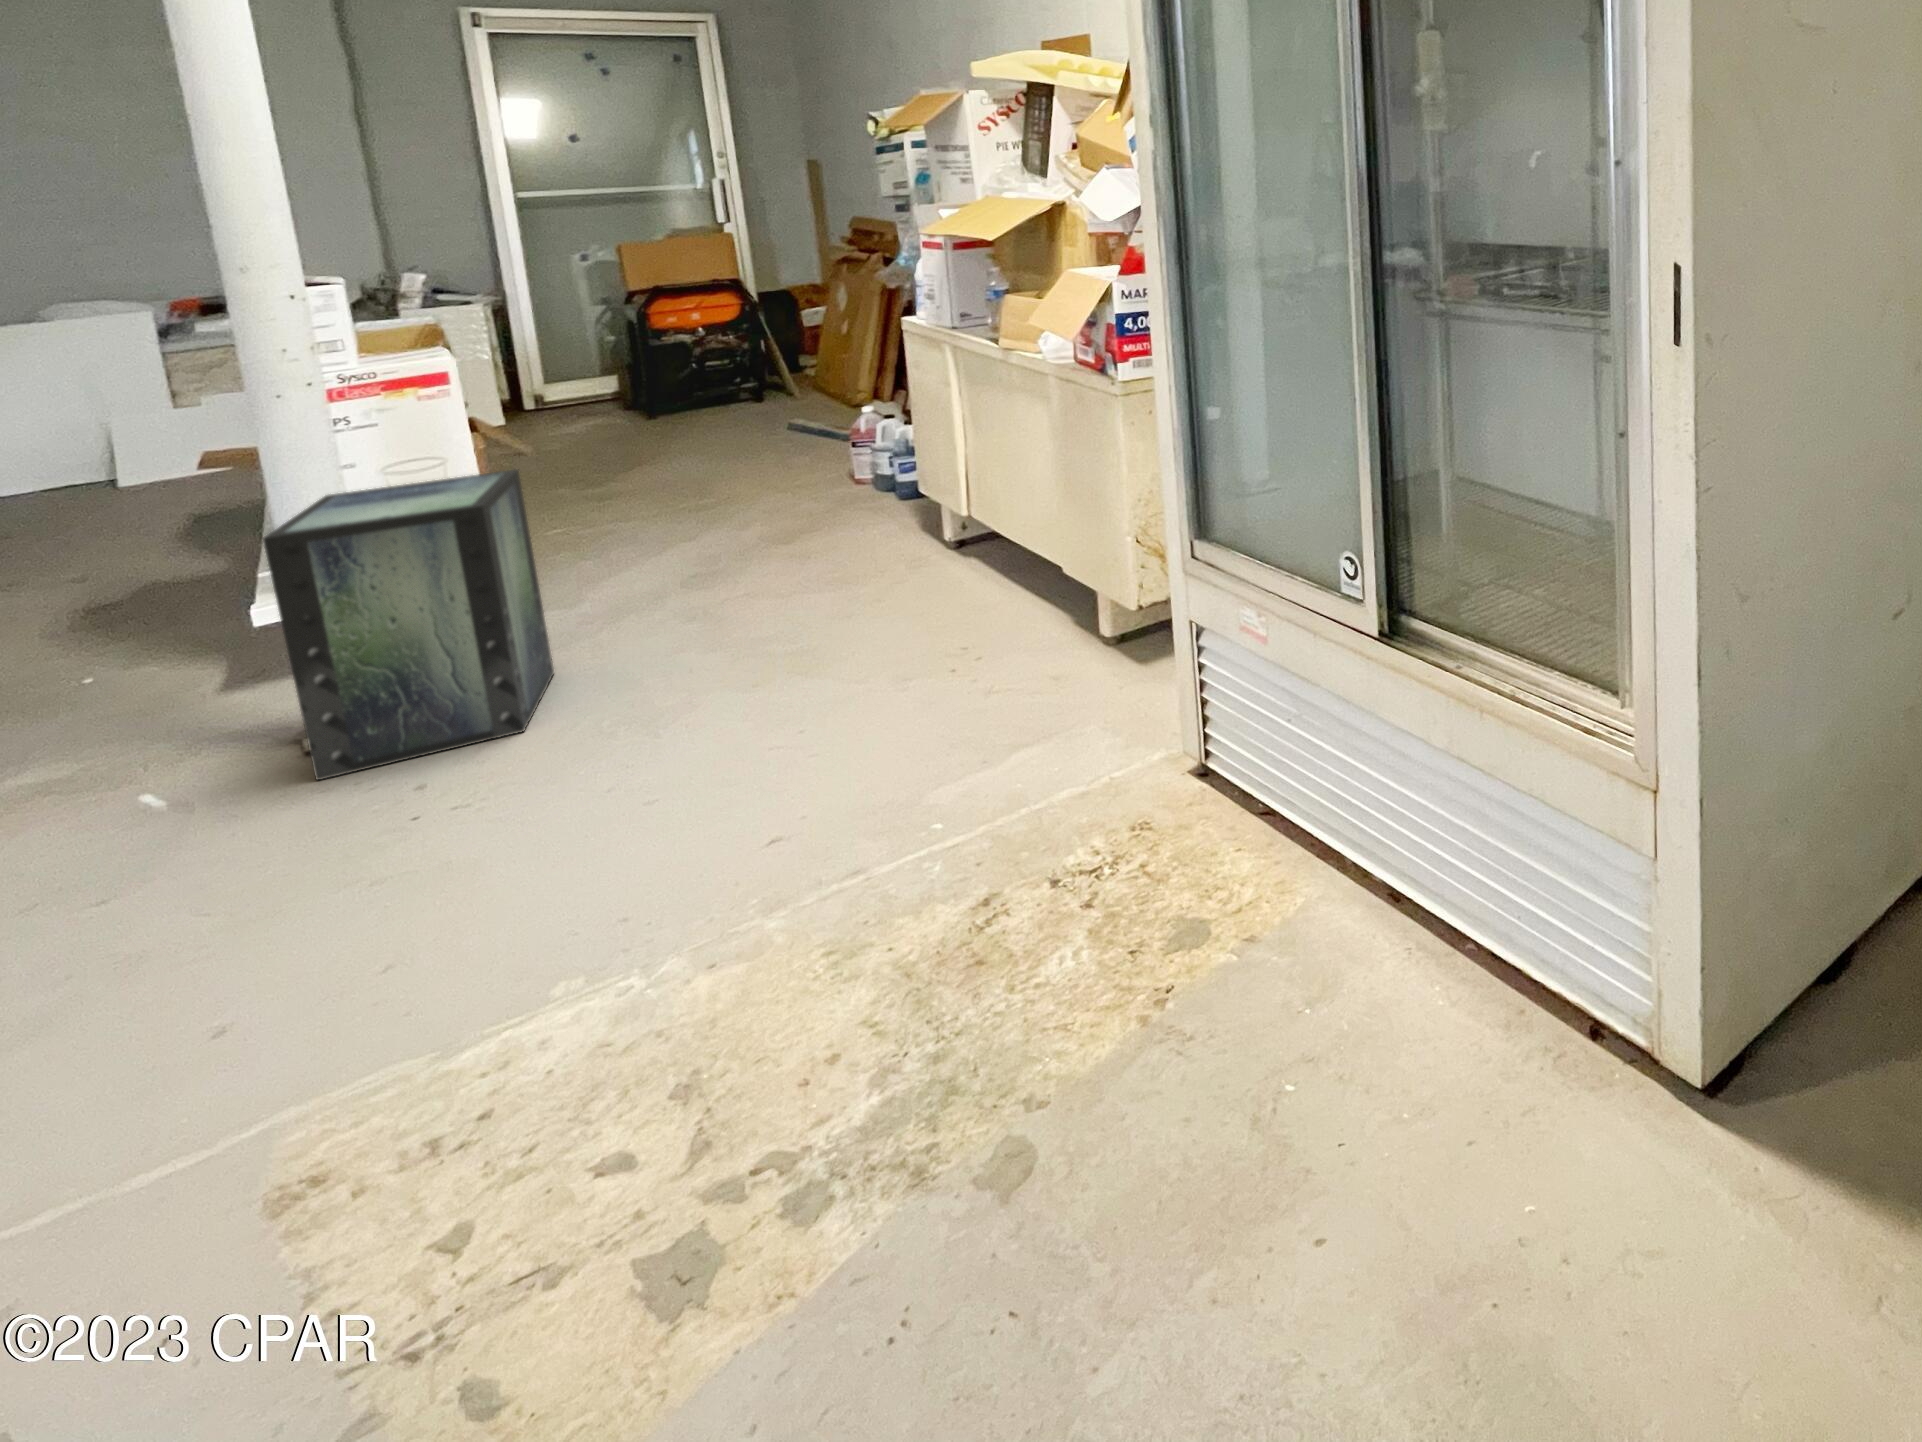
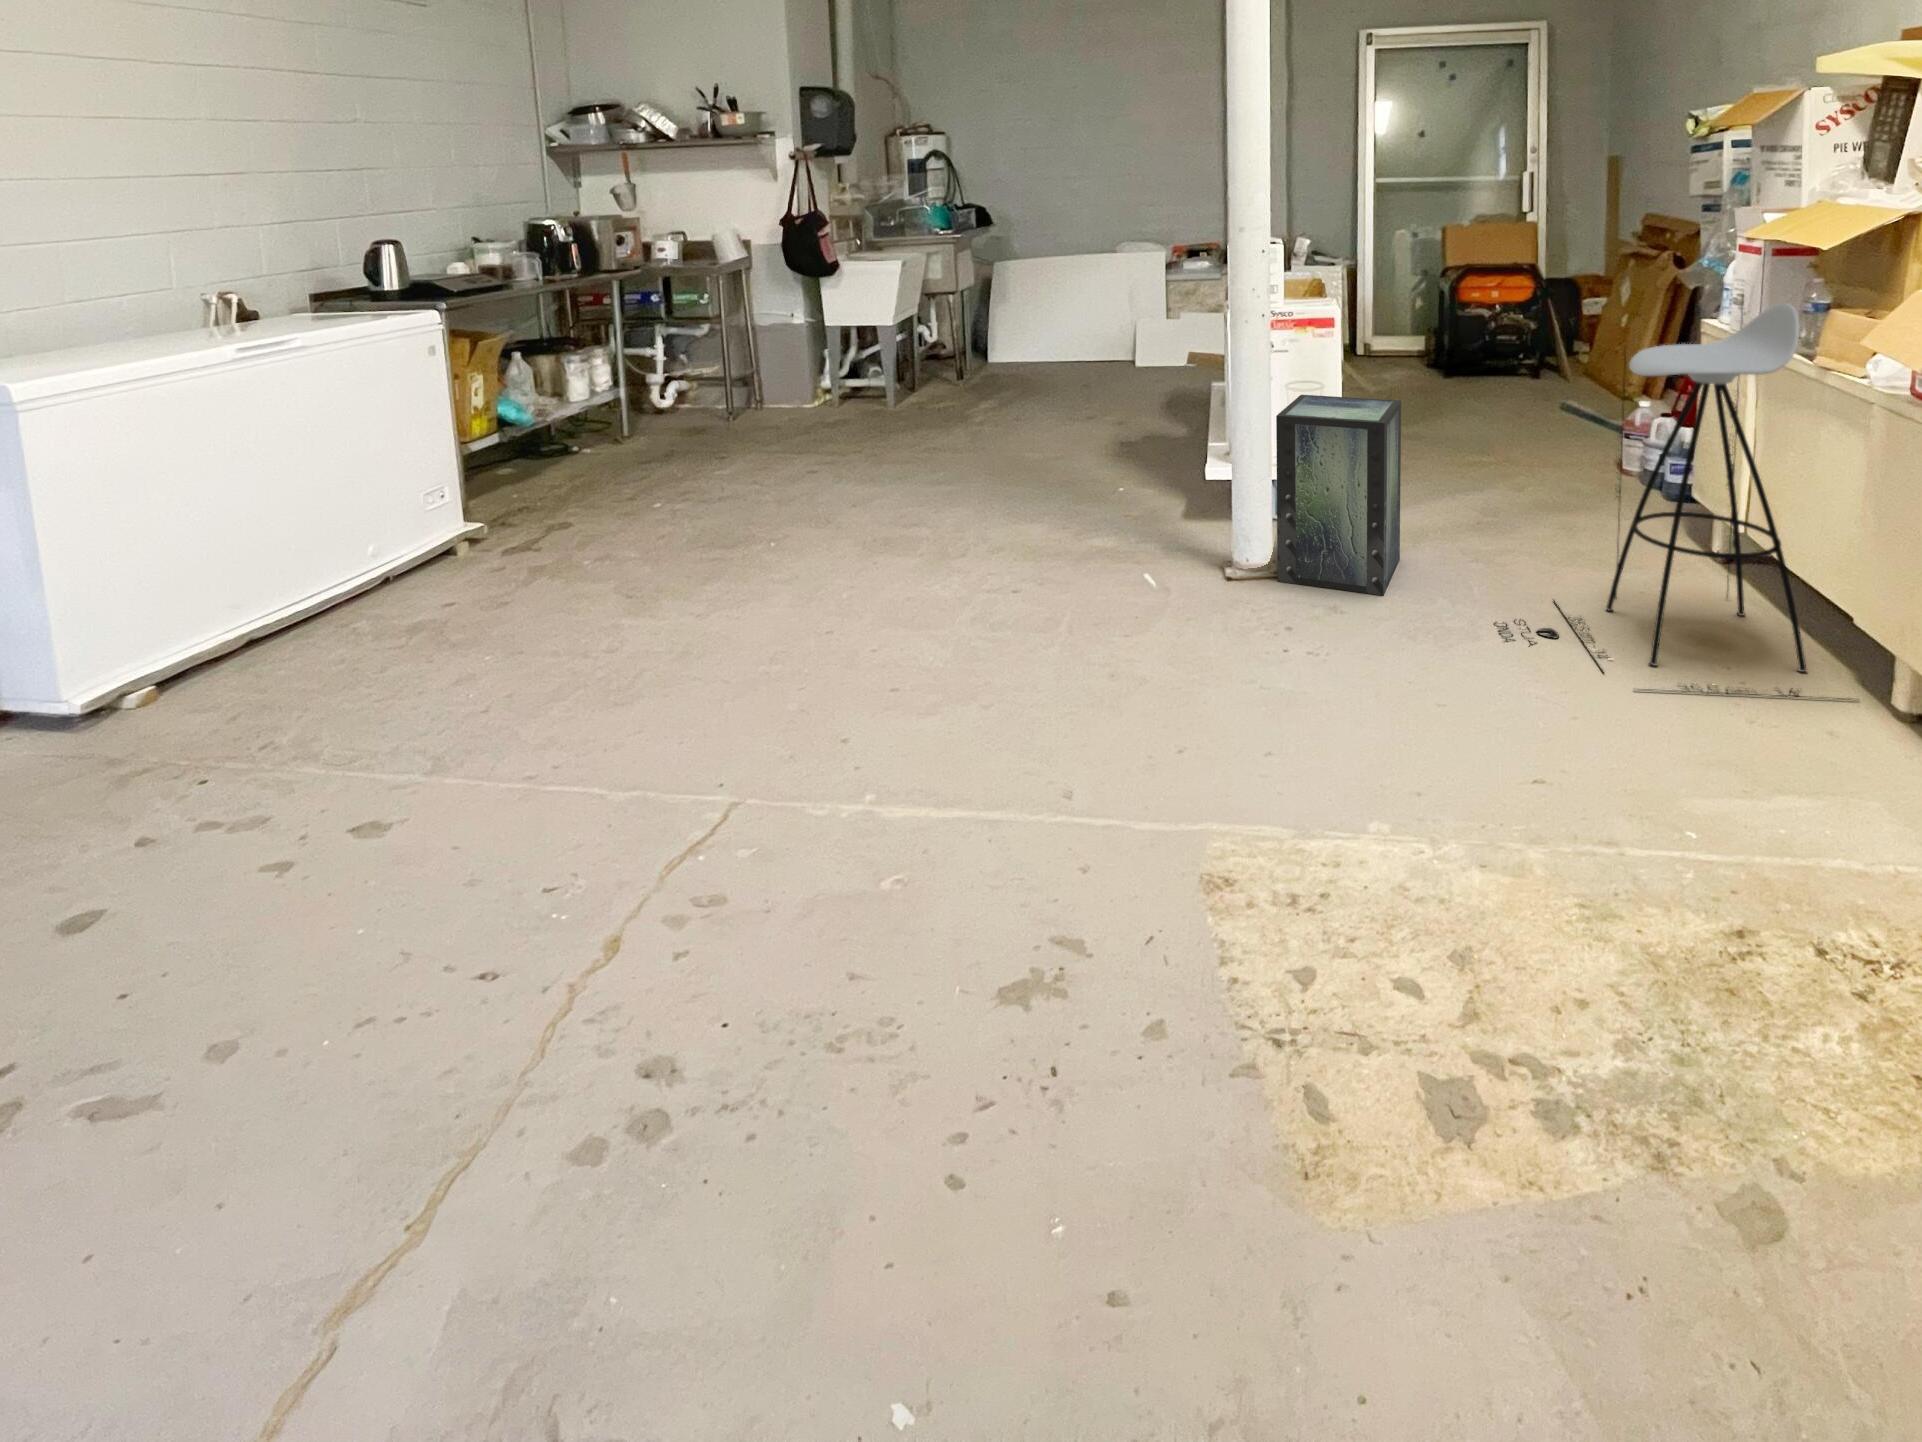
stool: none [696,287,1077,724] -> present [1506,303,1844,700]

